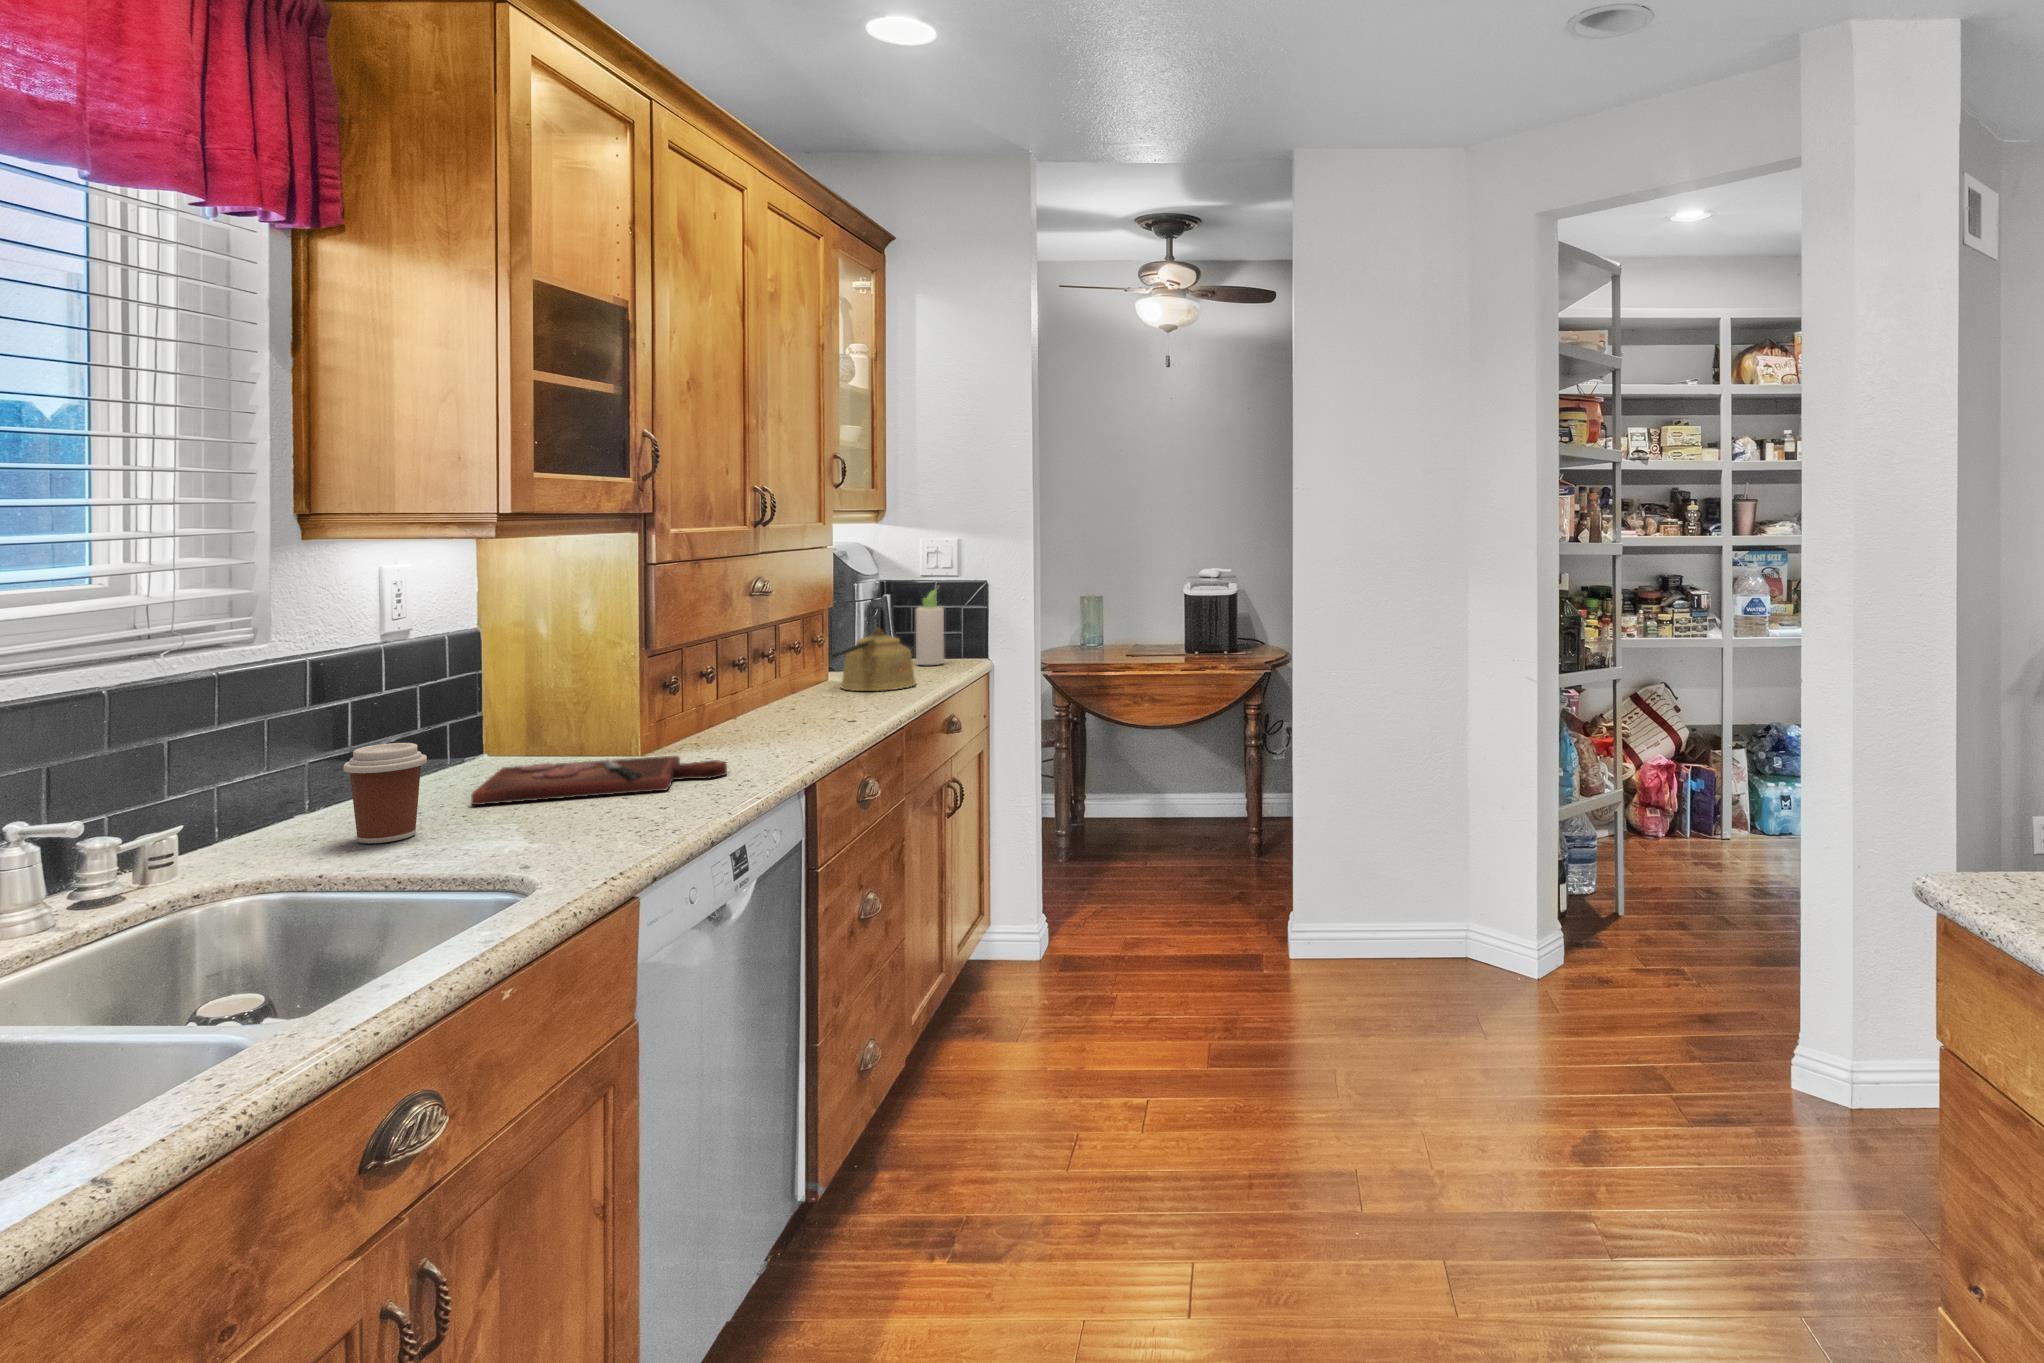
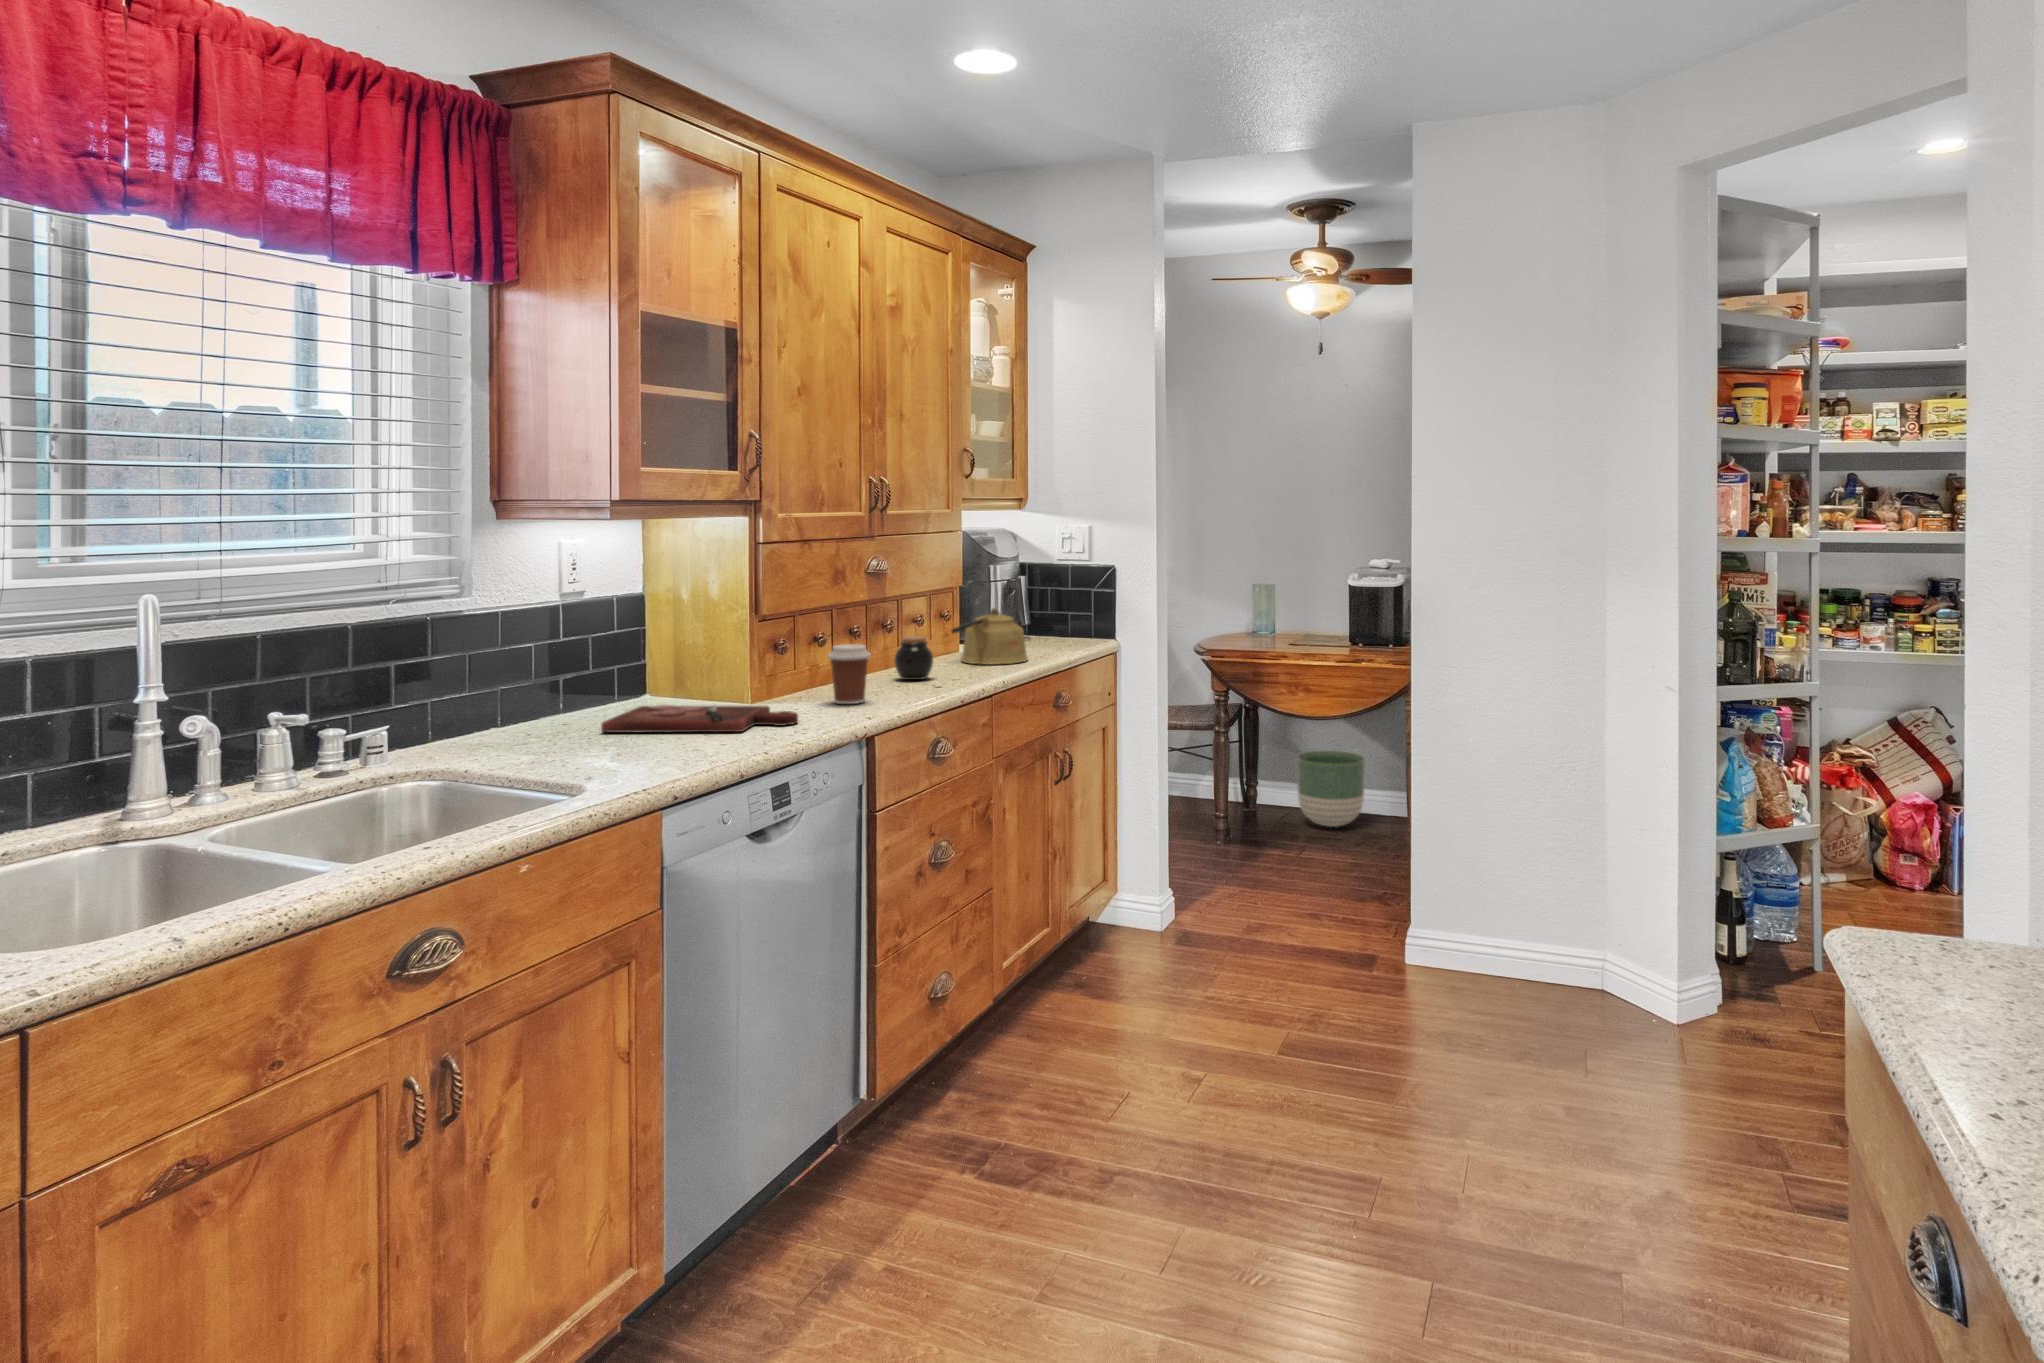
bottle: present [916,587,944,665] -> none [1047,570,1073,645]
jar: none [786,664,832,714] -> present [894,636,933,680]
coffee cup: present [344,743,427,843] -> present [828,644,871,704]
planter: none [1128,755,1194,830] -> present [1297,751,1365,827]

